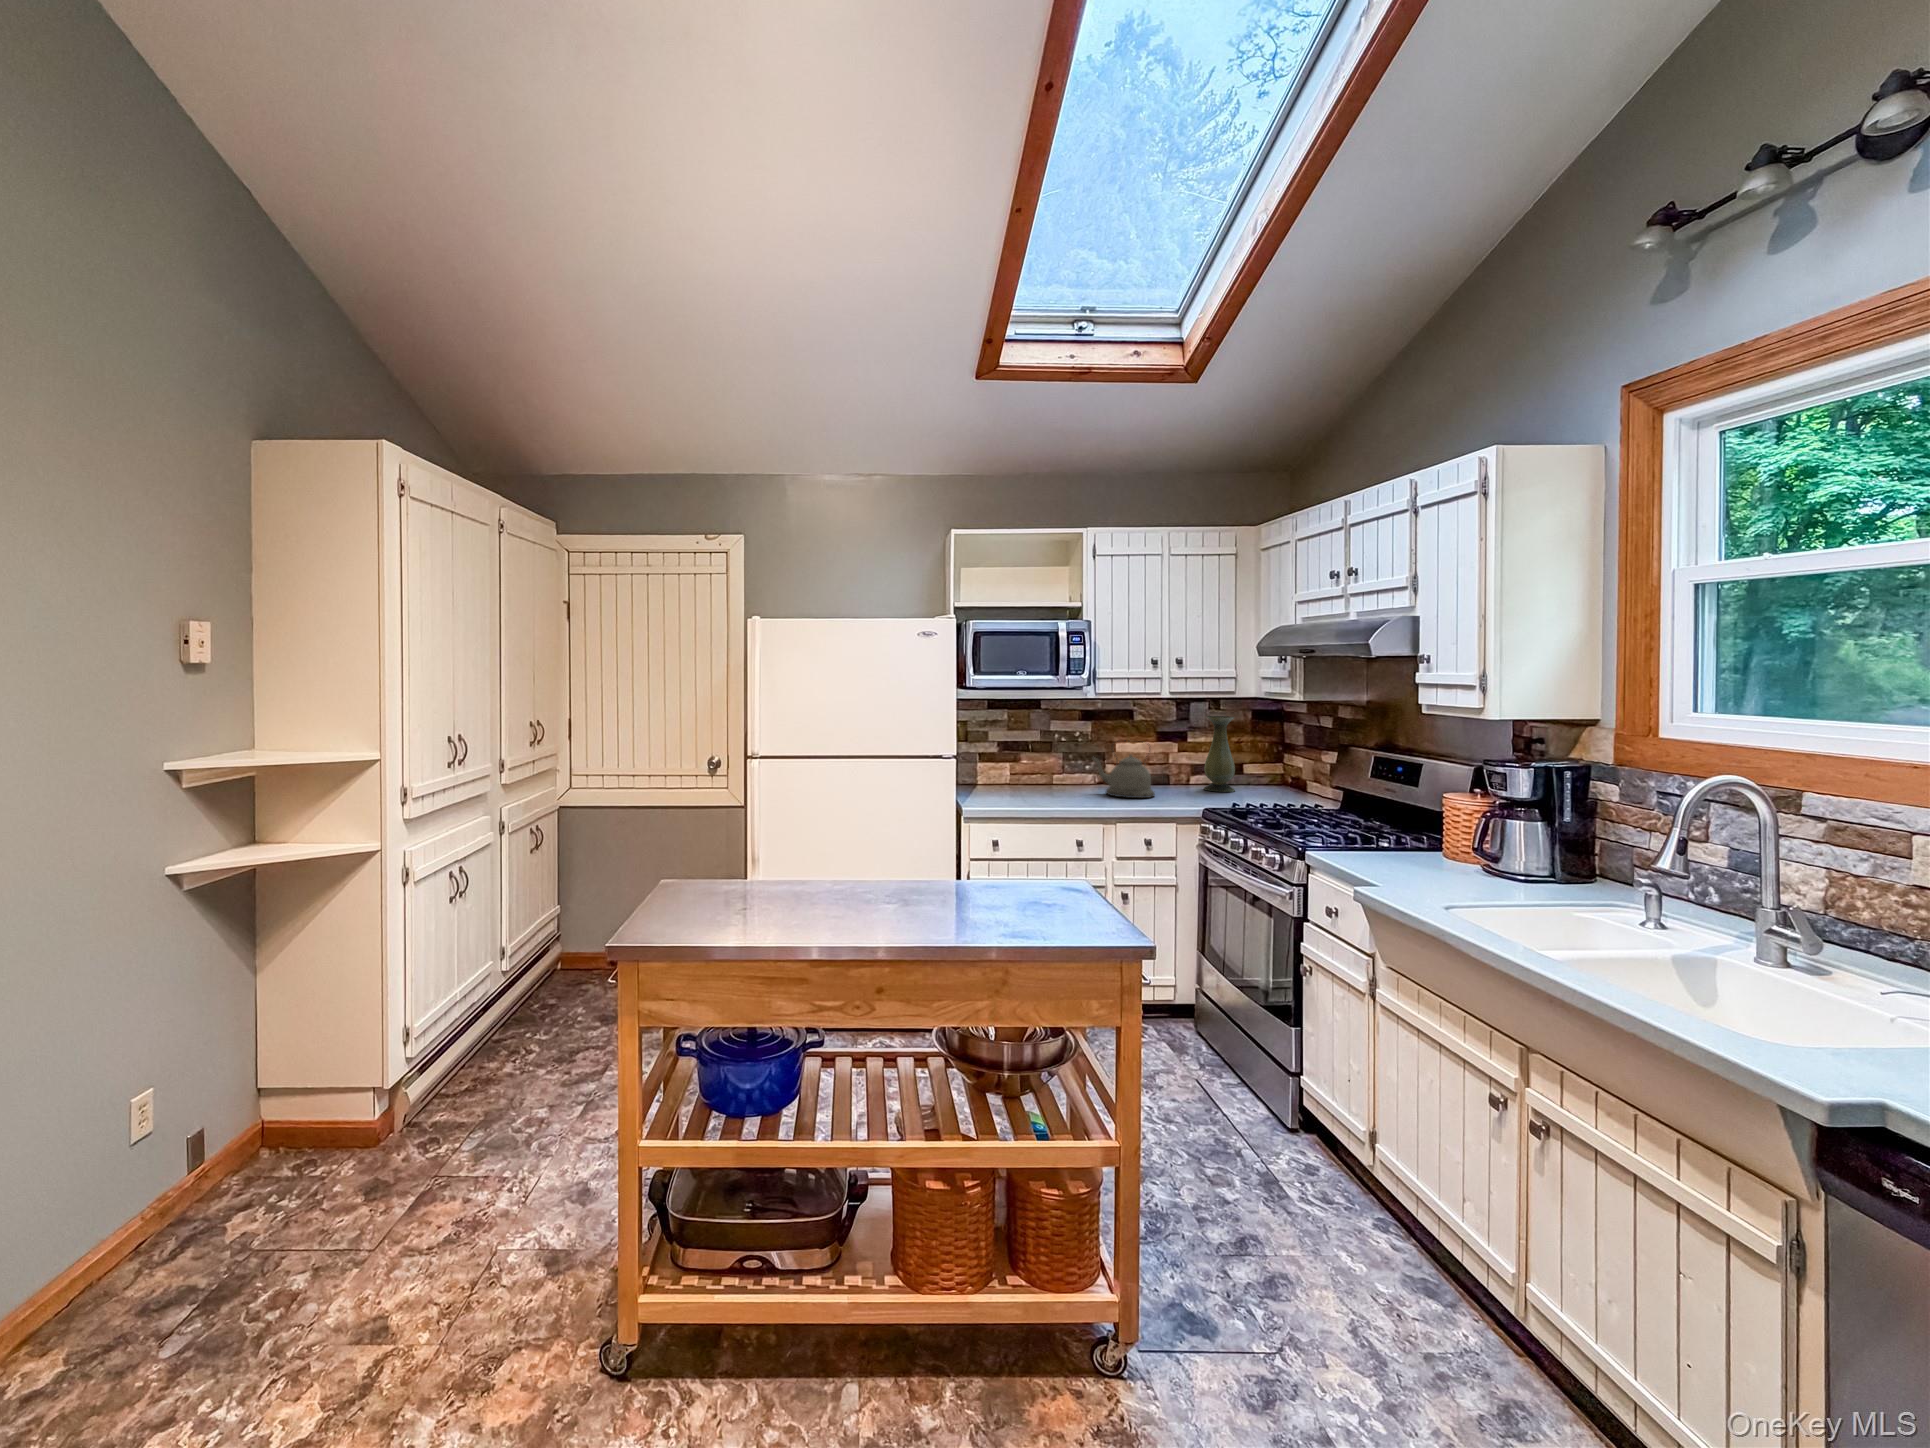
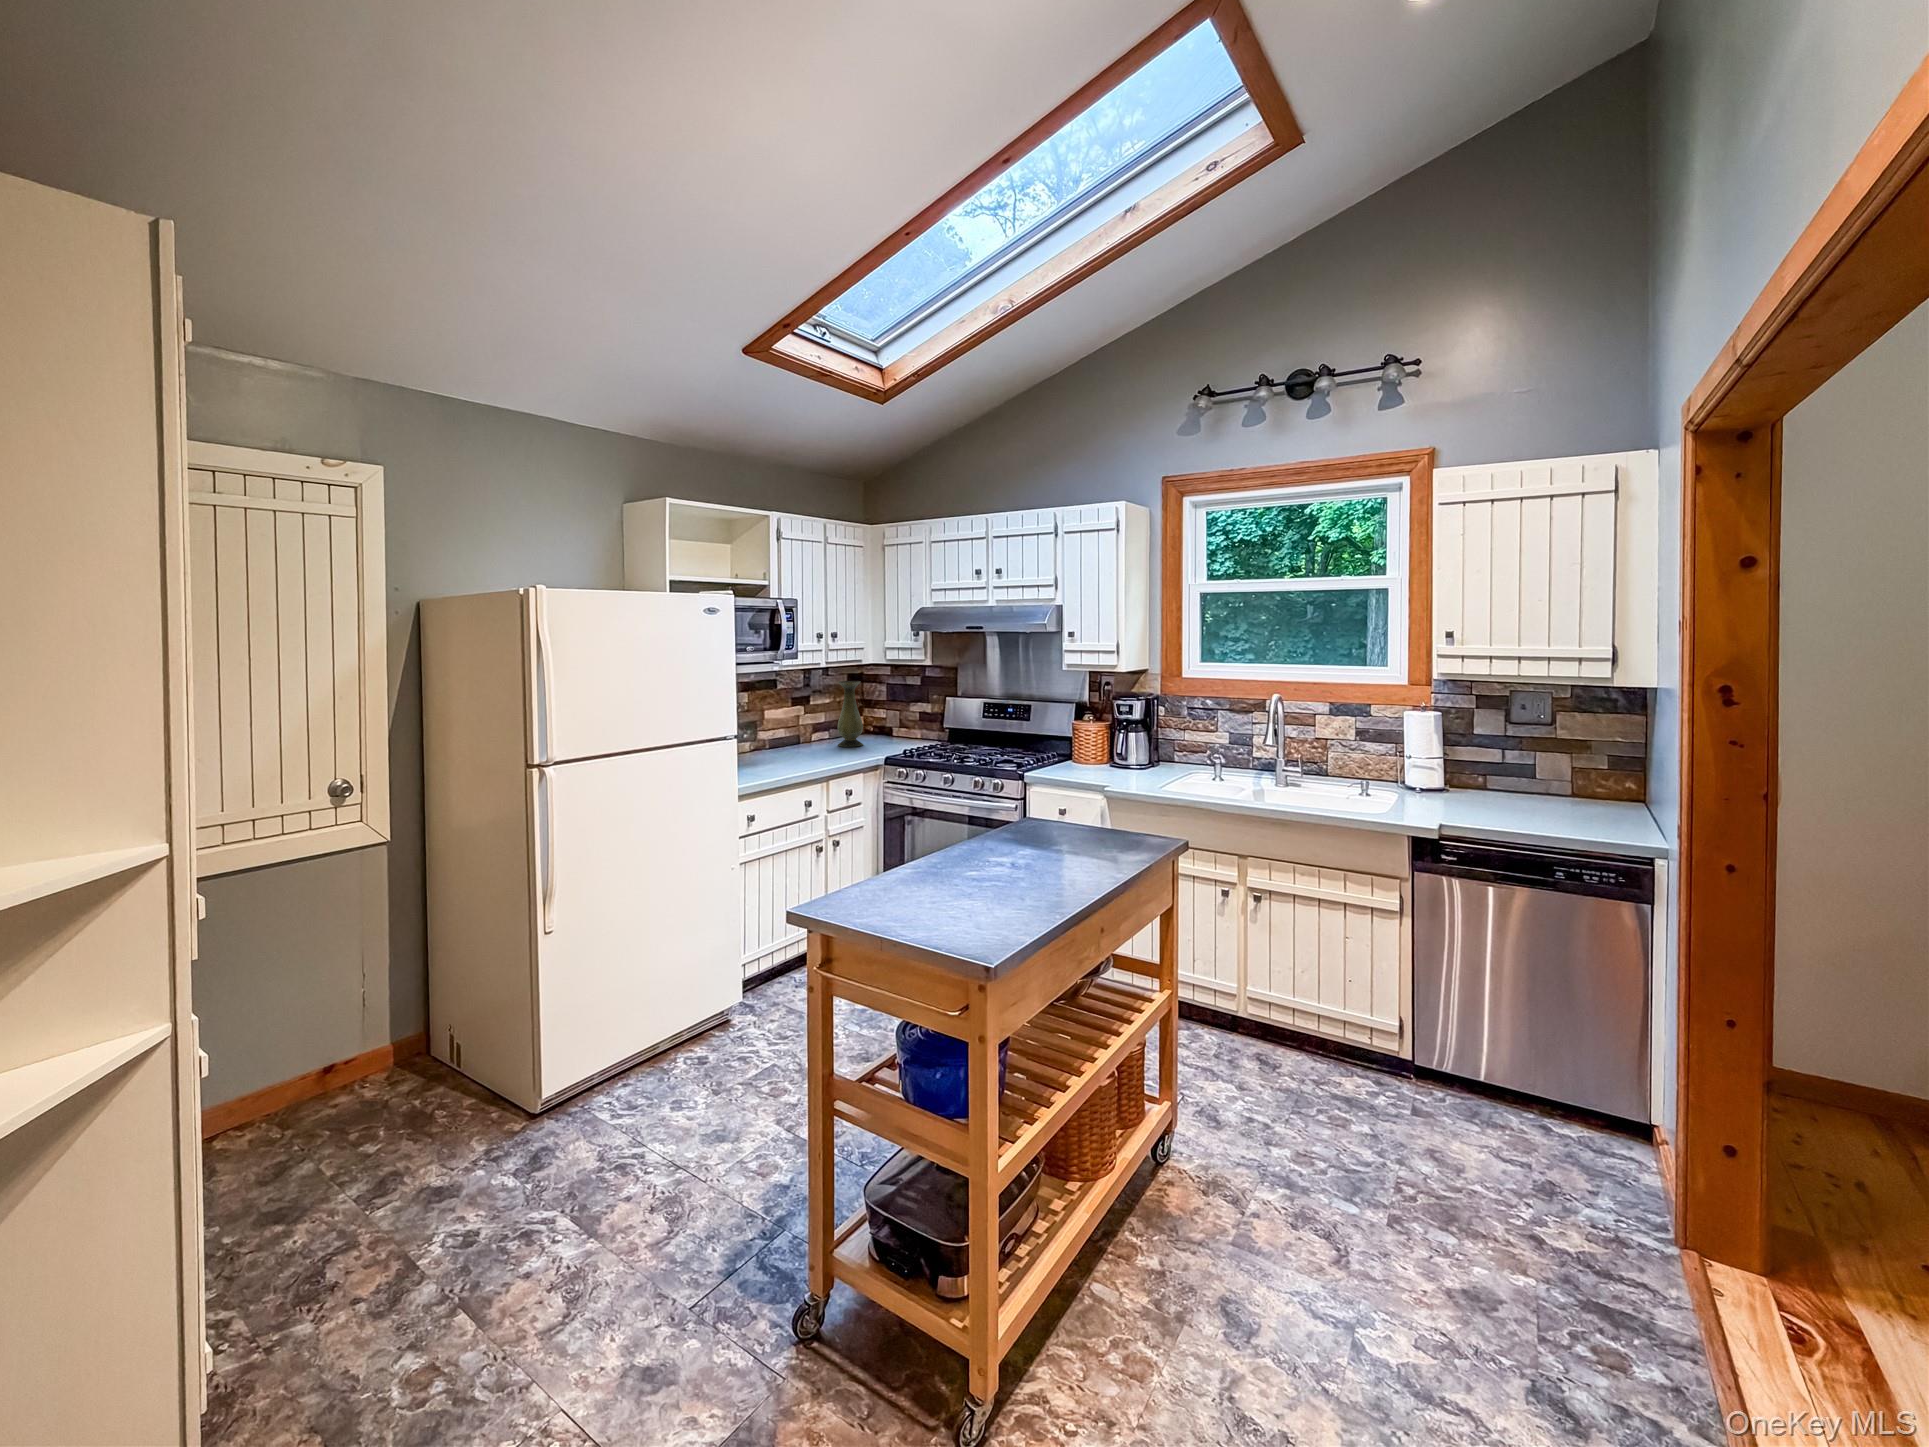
kettle: present [1092,740,1155,798] -> none [773,709,831,762]

